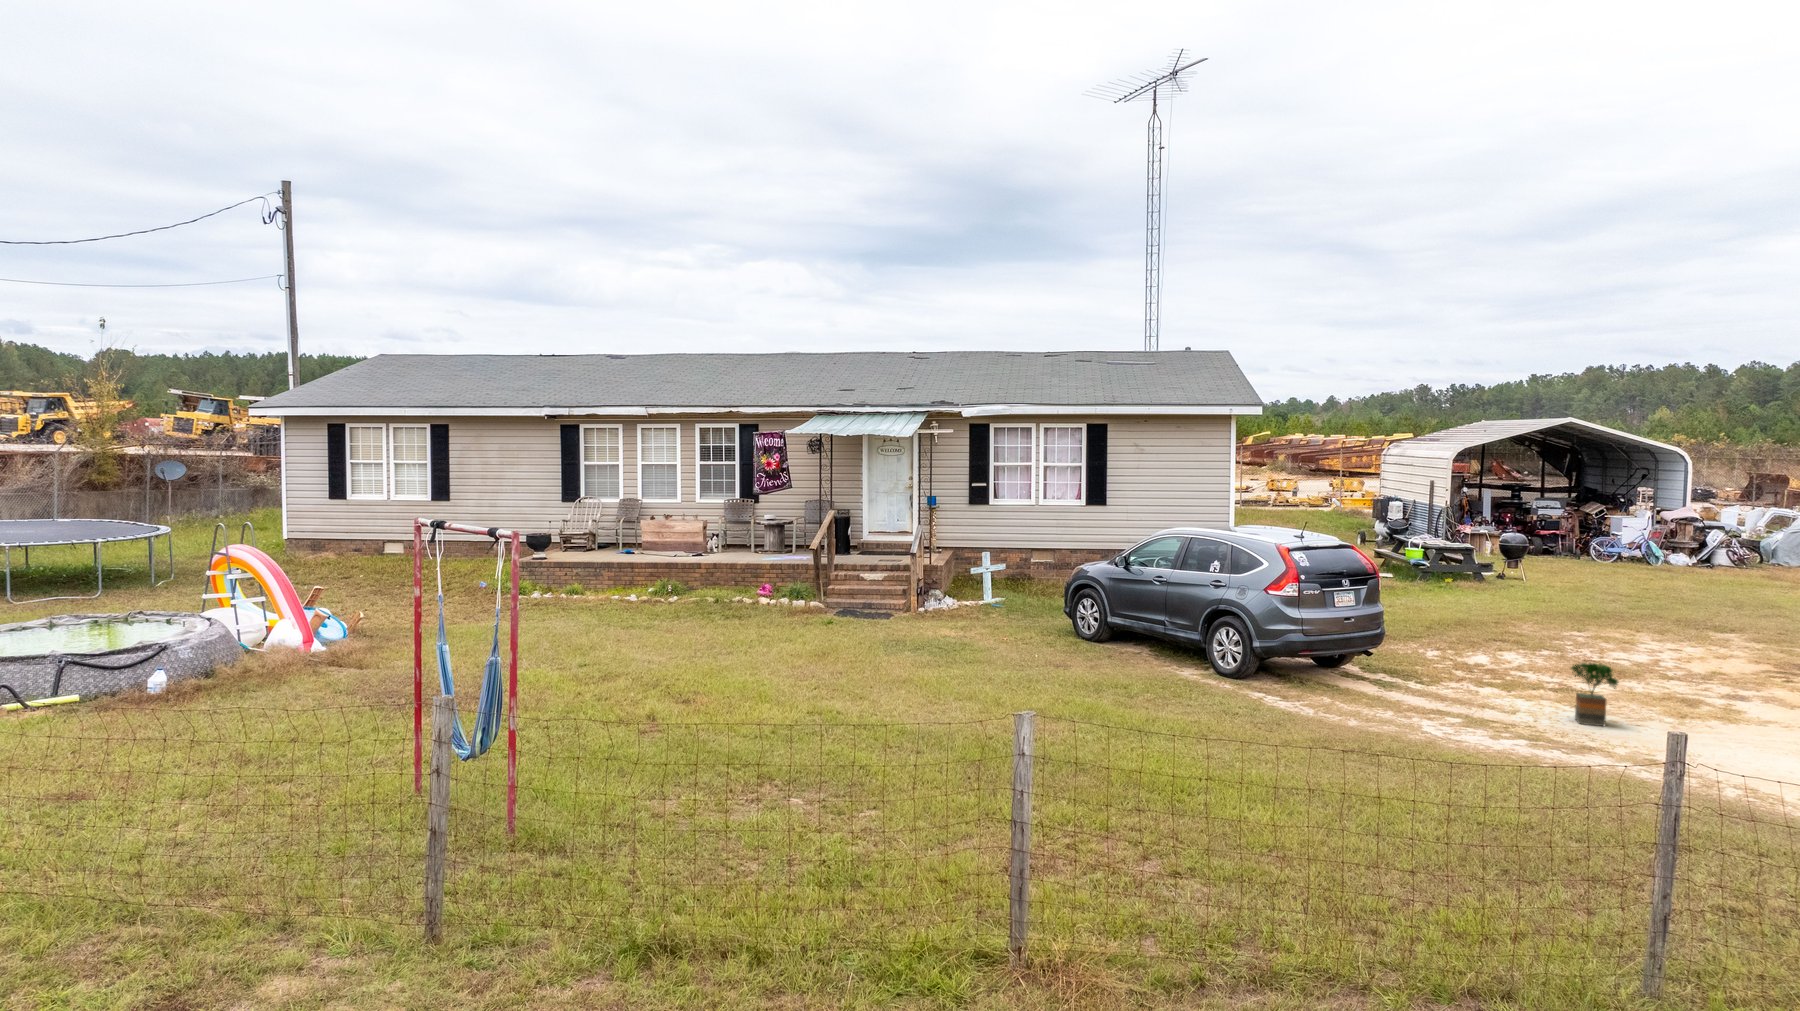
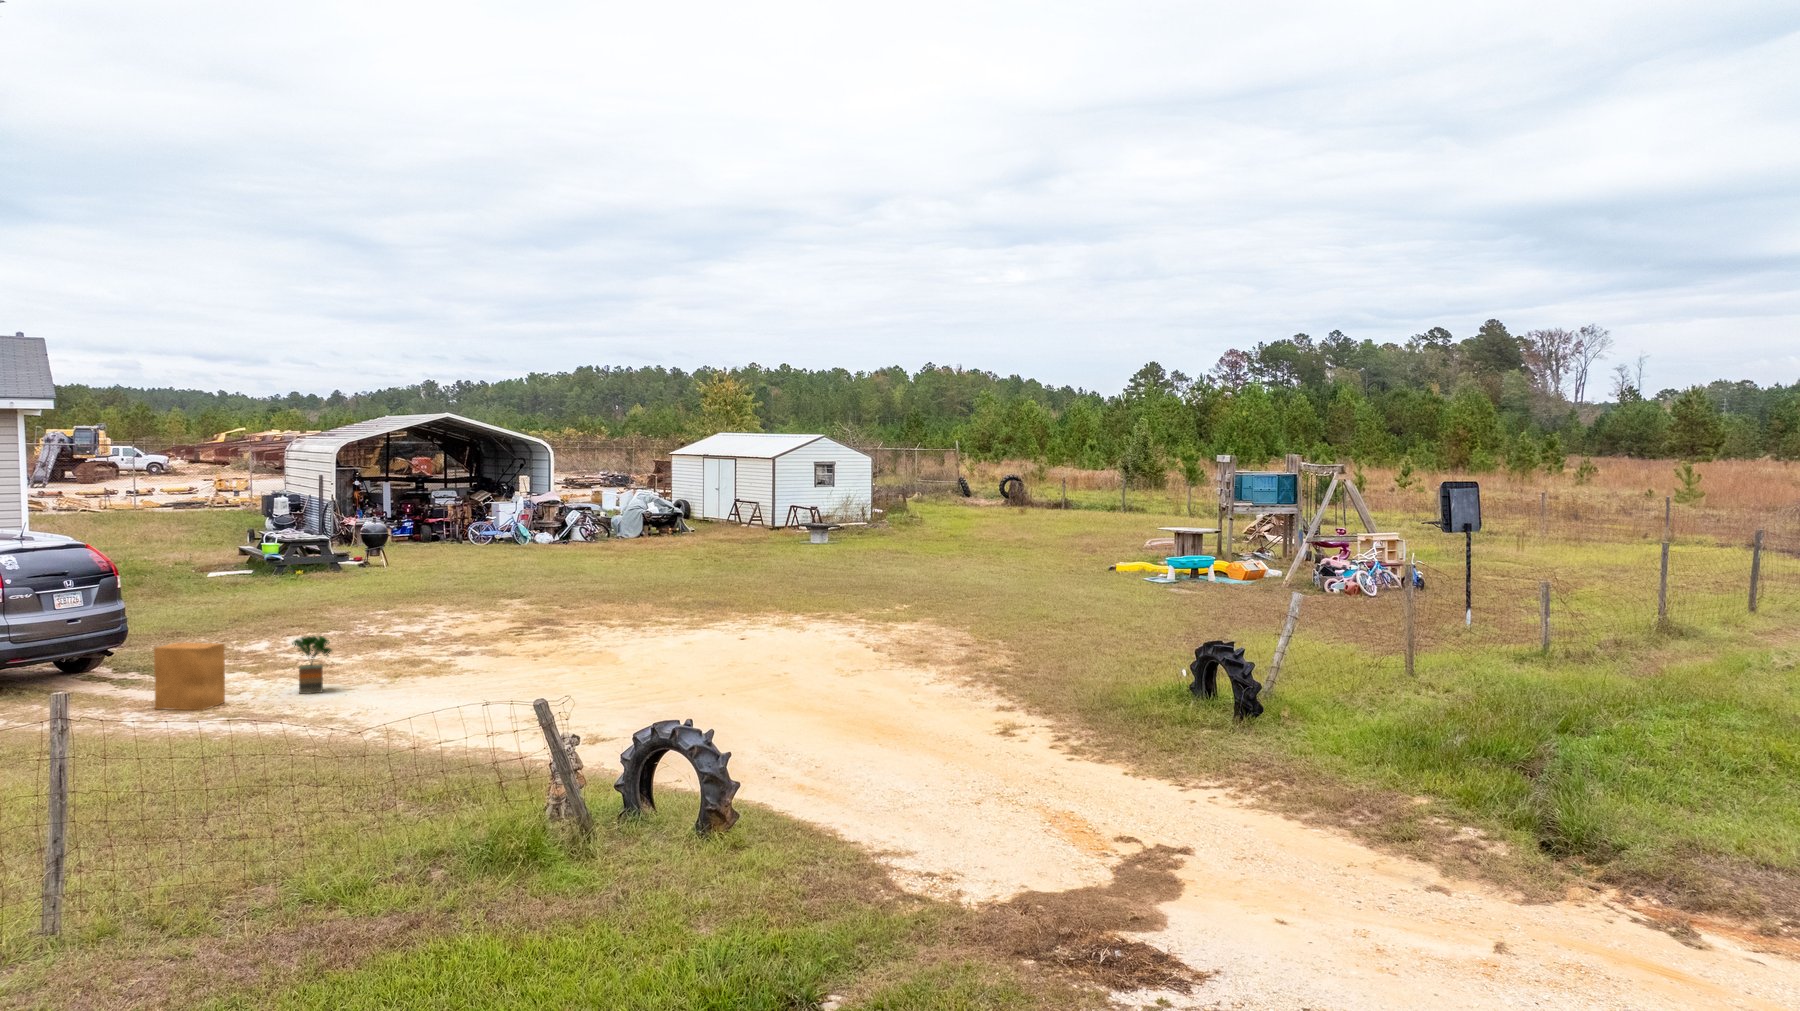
cardboard box: none [1439,653,1509,727] -> present [154,642,225,710]

